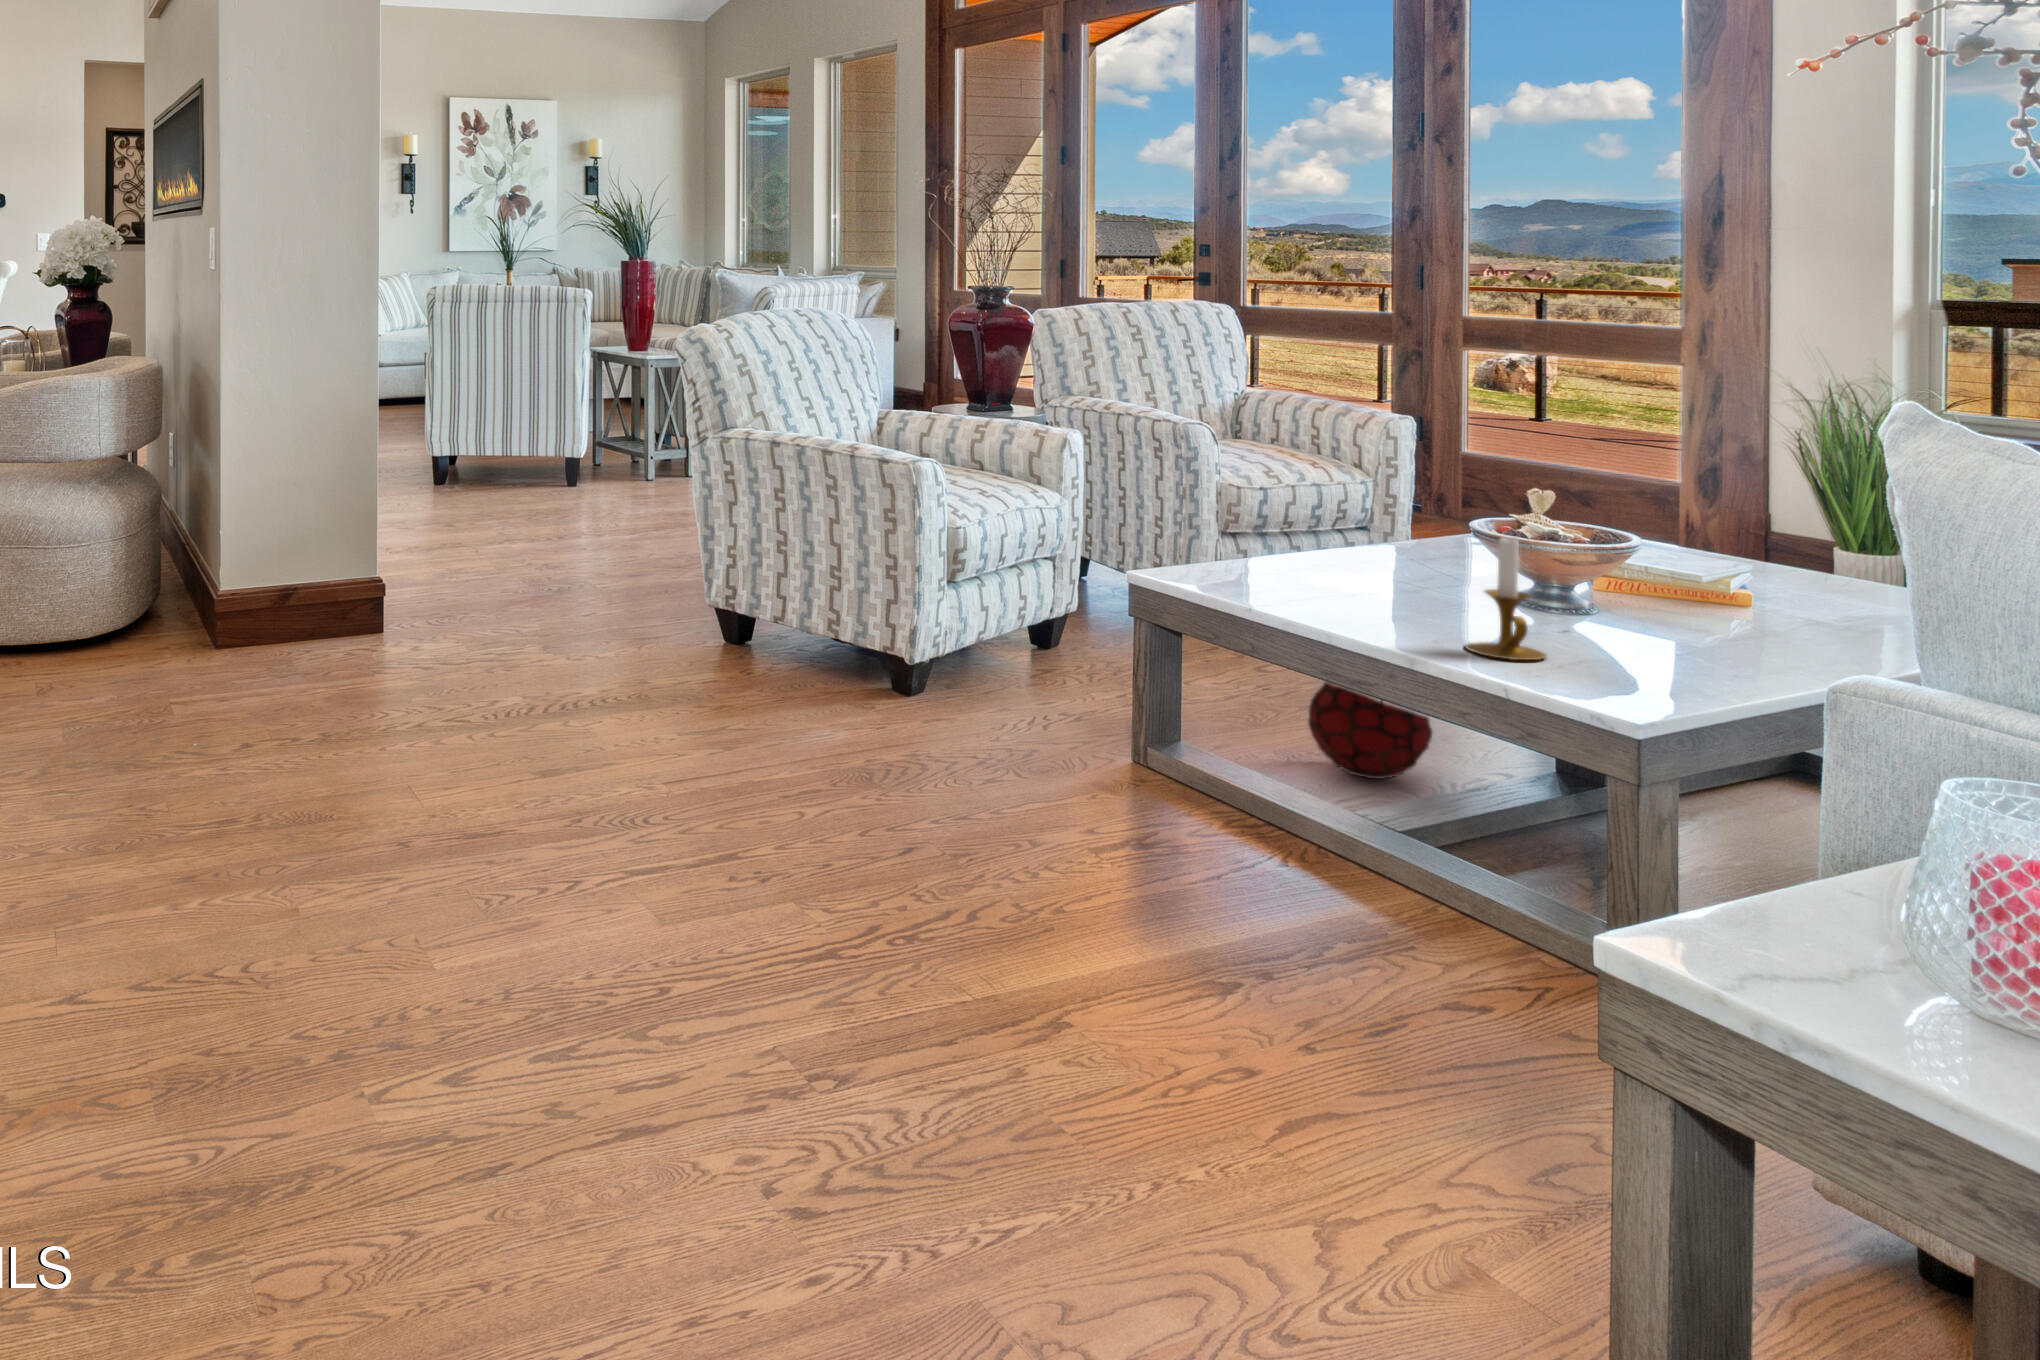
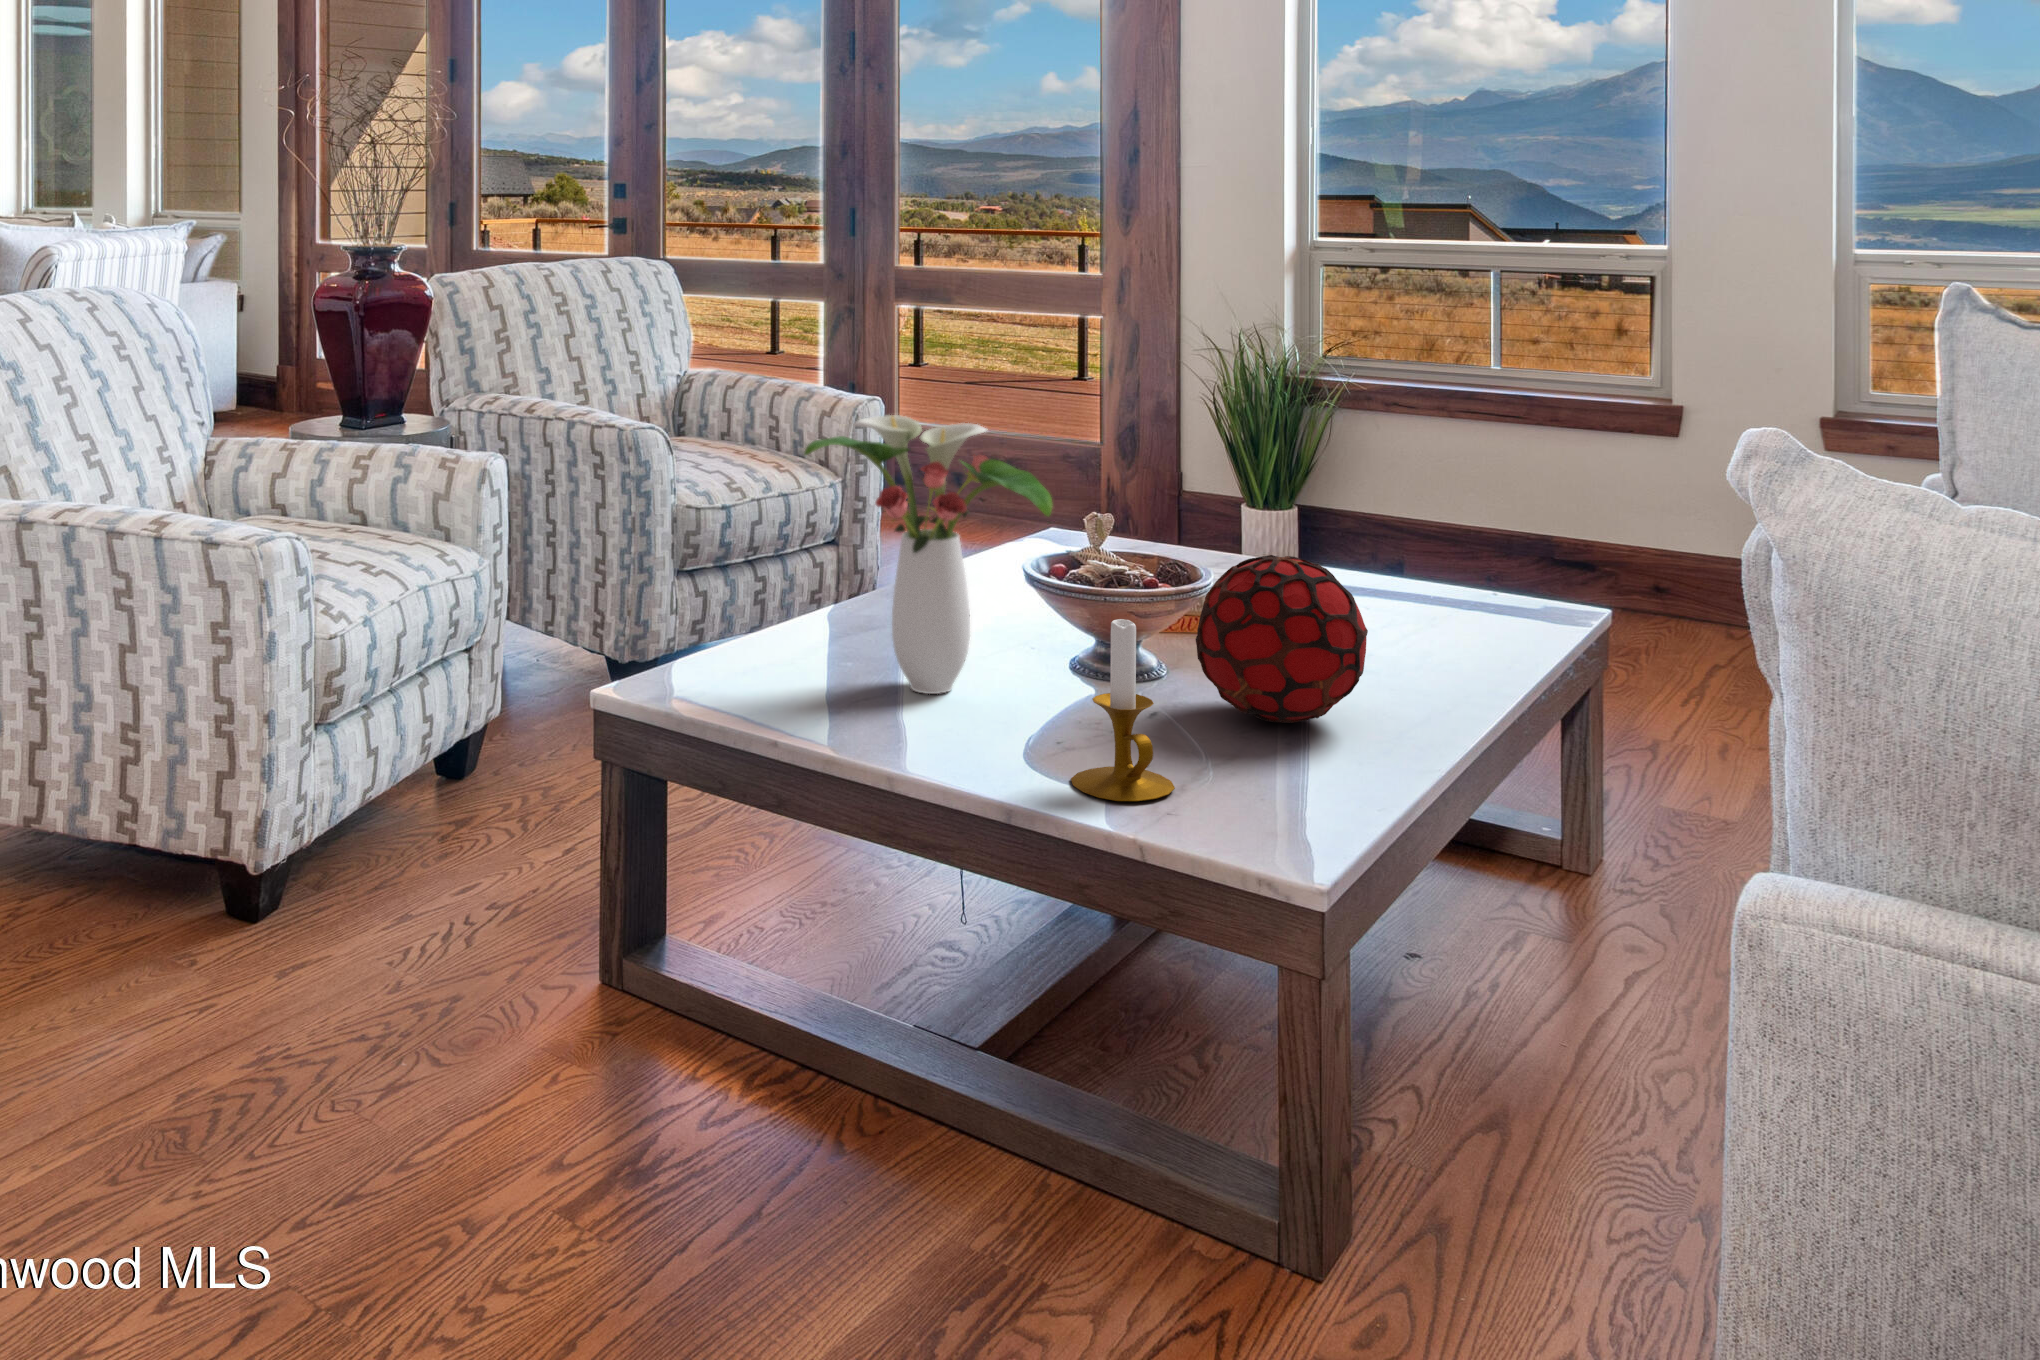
flower arrangement: none [1283,401,1473,596] -> present [804,415,1052,694]
decorative orb: present [1308,683,1432,779] -> present [1196,555,1368,723]

